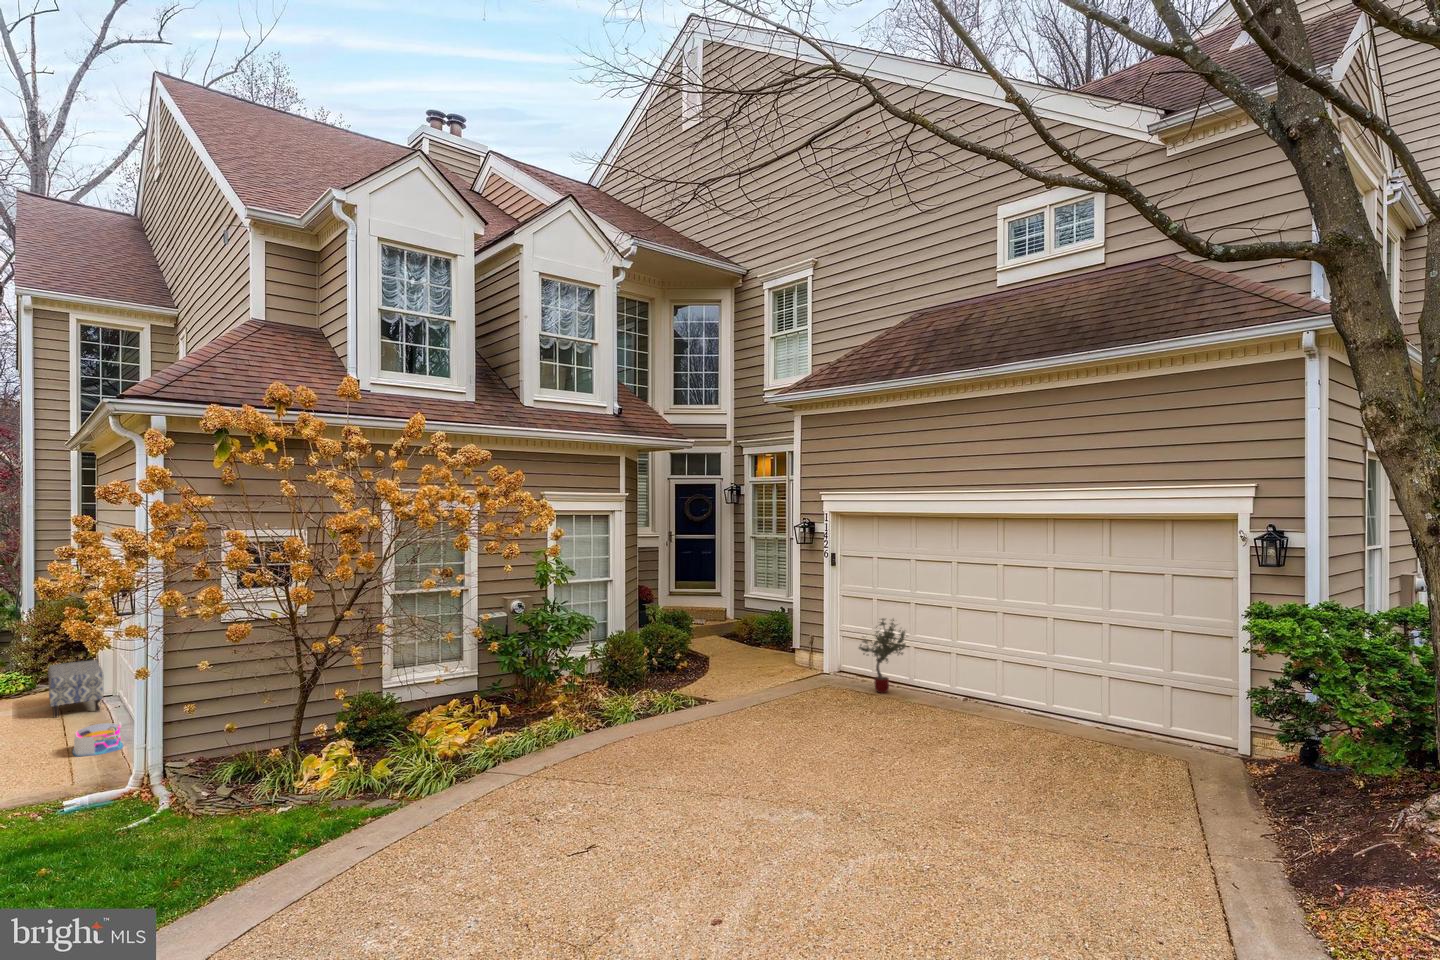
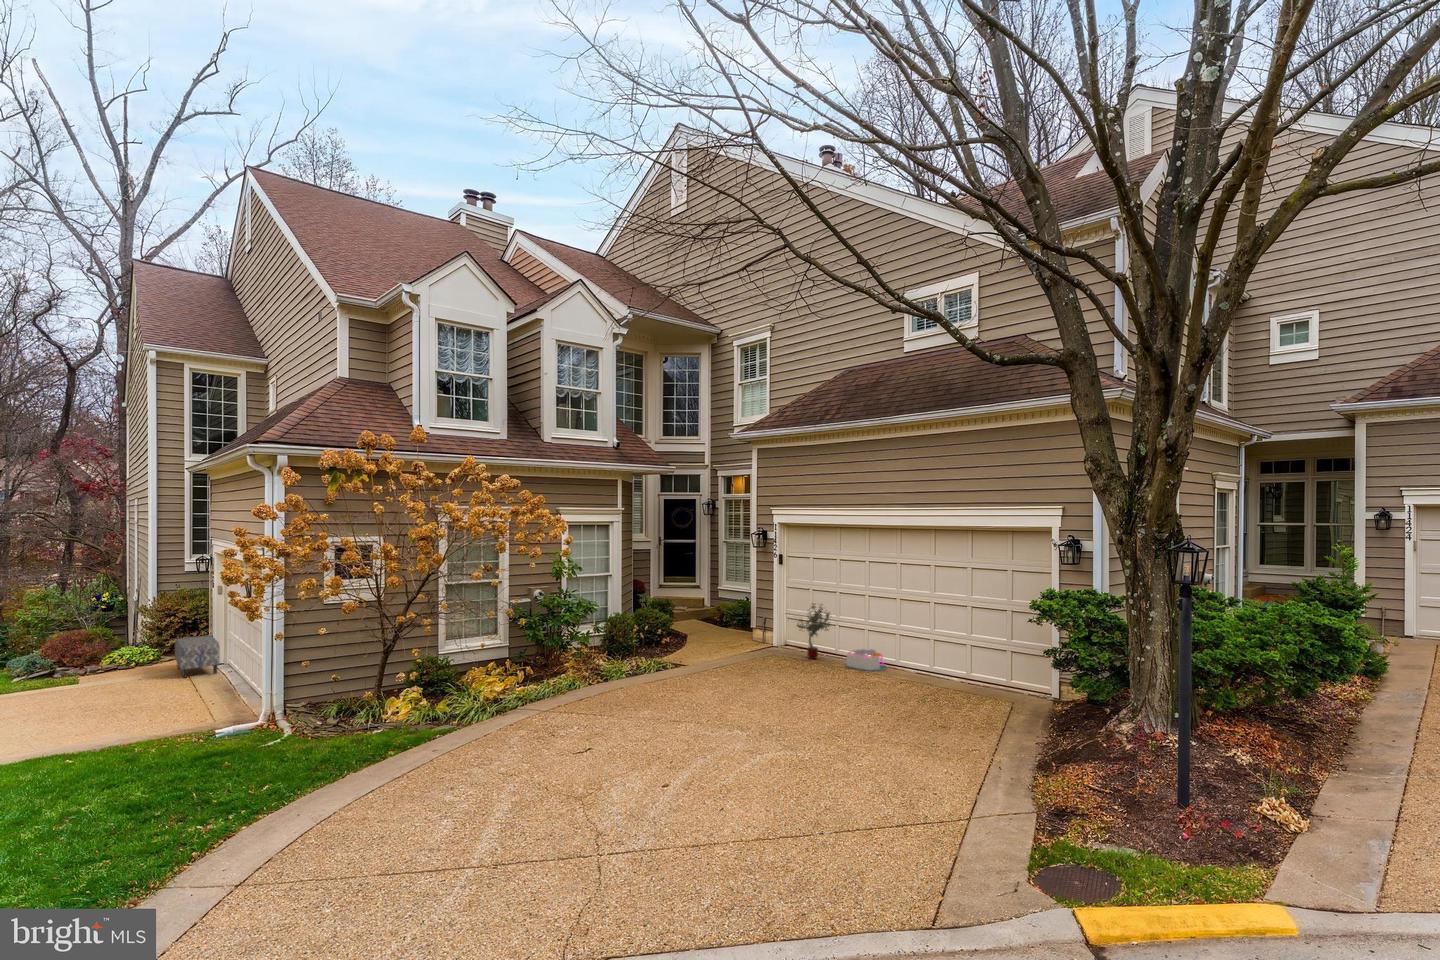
storage bin: present [73,722,123,757] -> present [846,649,885,671]

